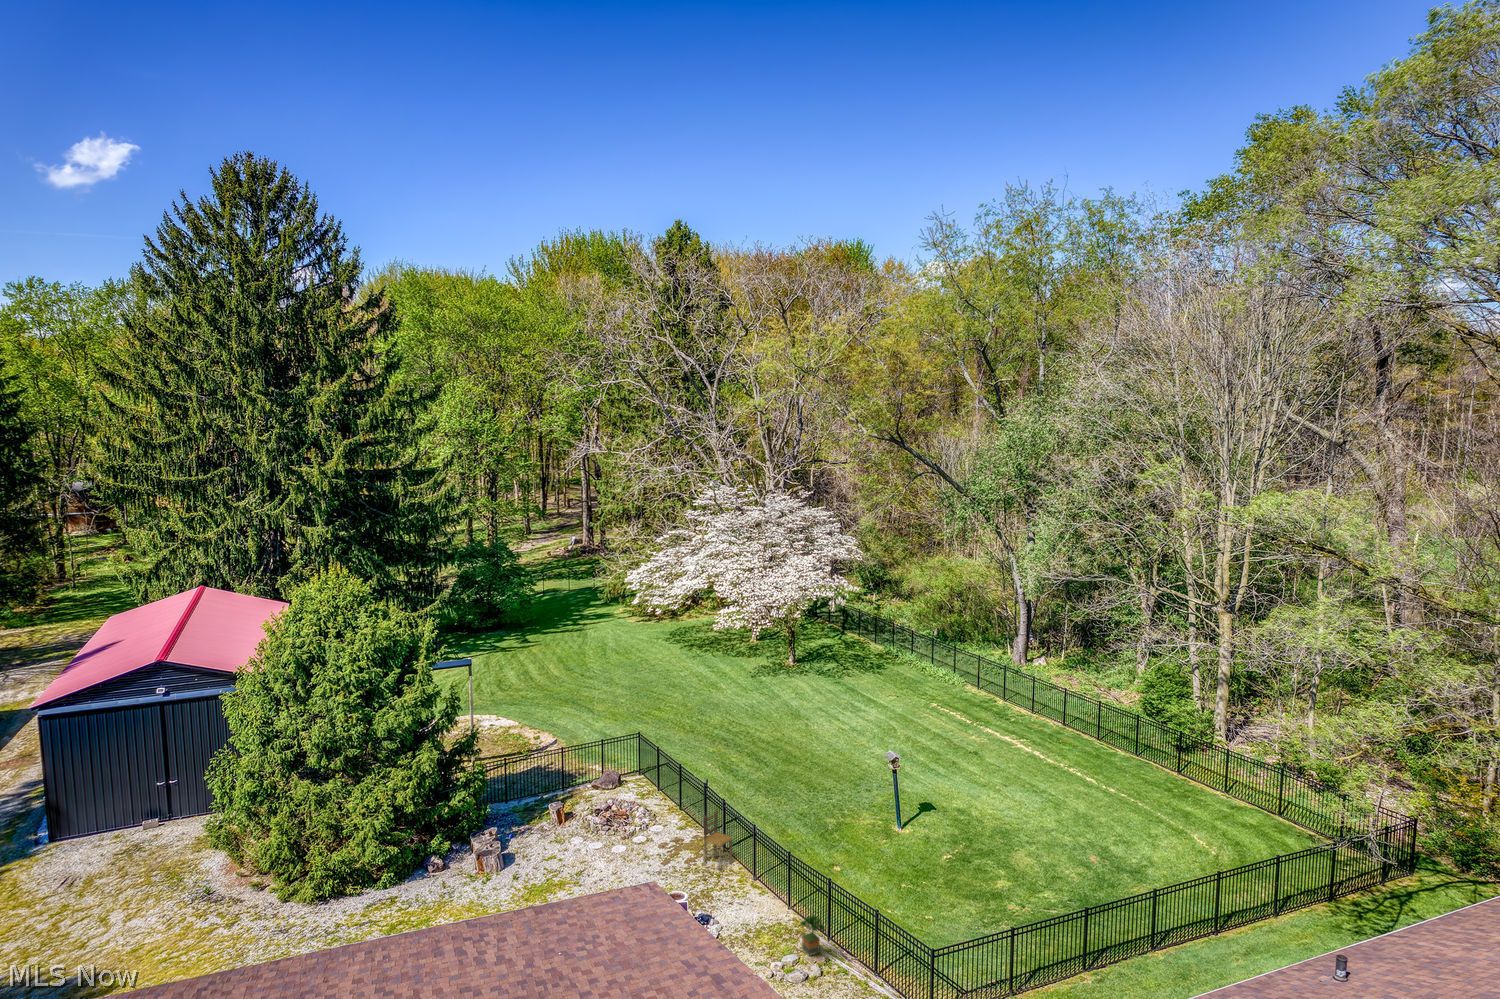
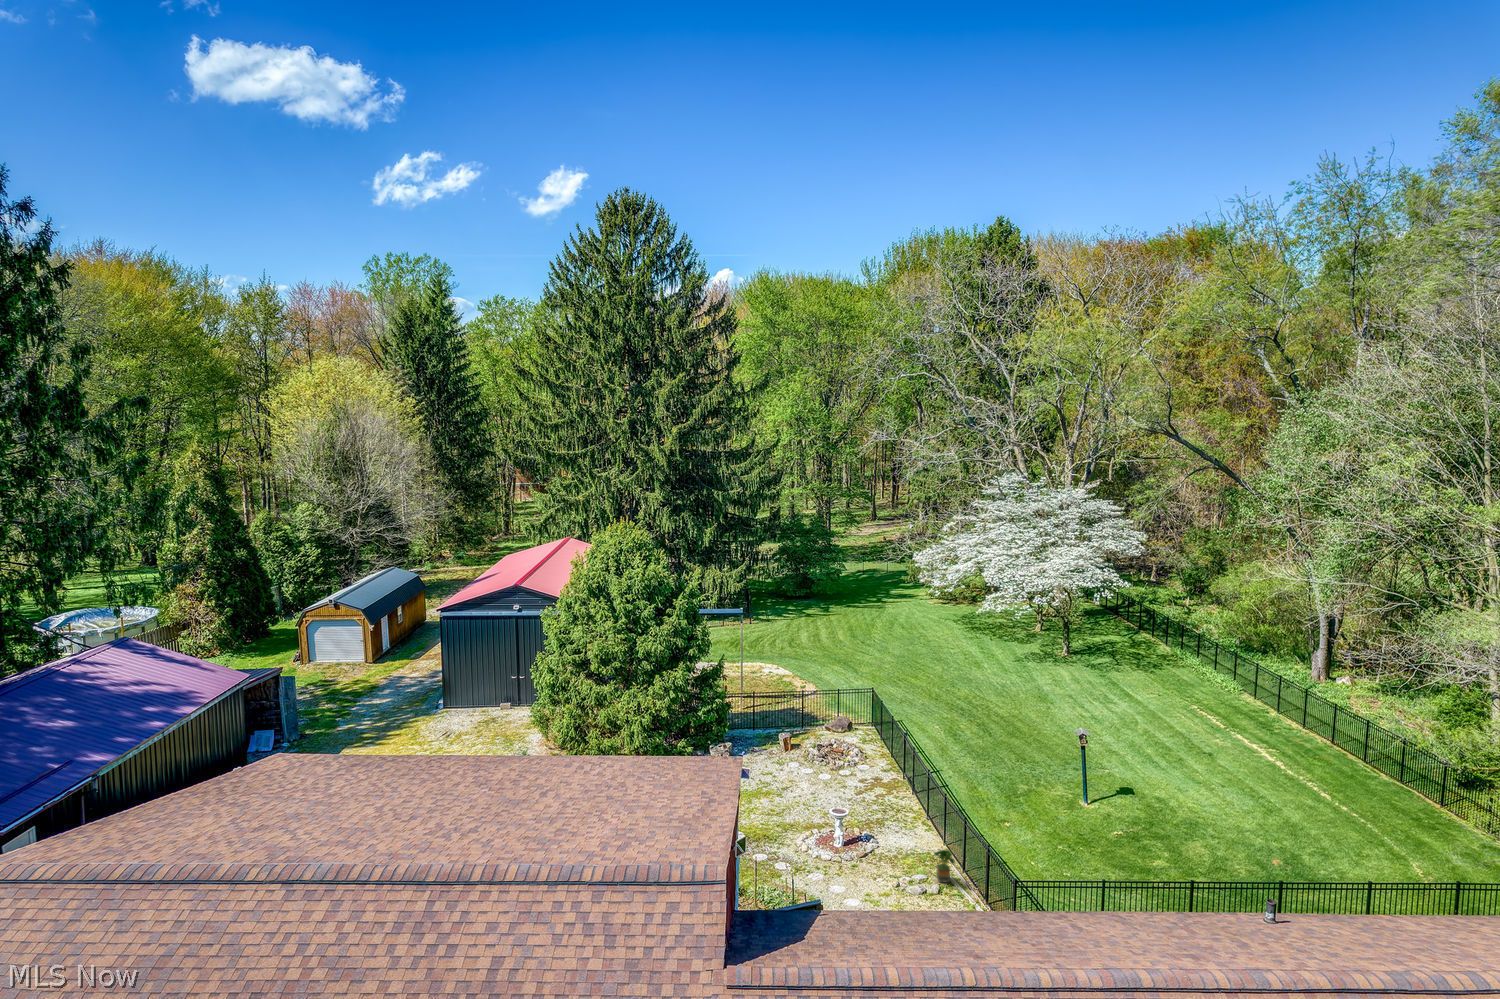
chair: present [703,810,732,870] -> none [888,756,913,807]

